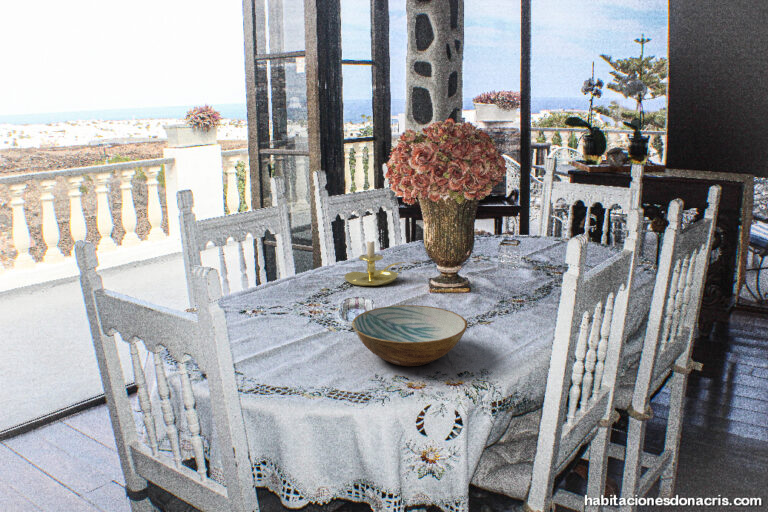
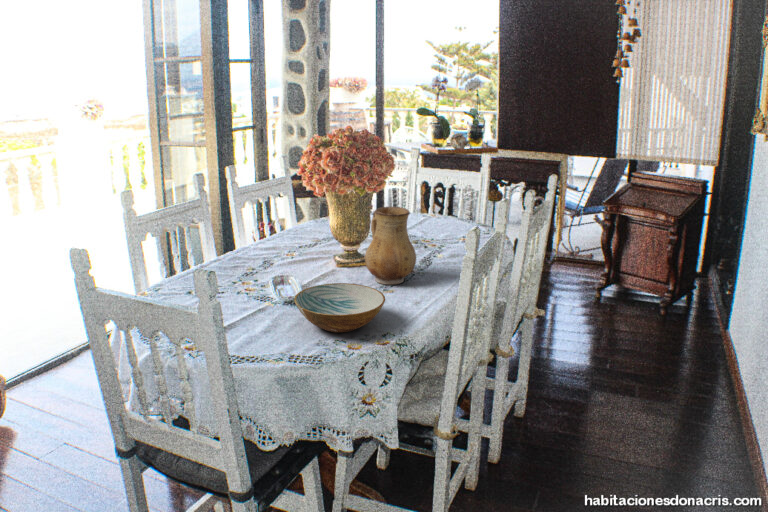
ceramic pitcher: none [460,215,526,314] -> present [365,207,416,285]
candle holder: present [344,228,406,286] -> none [262,216,313,266]

